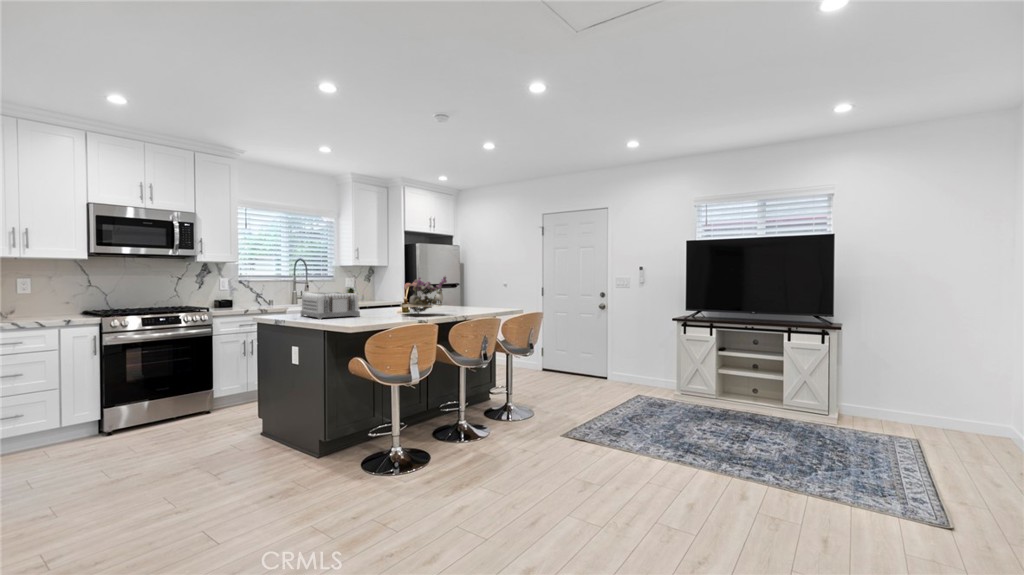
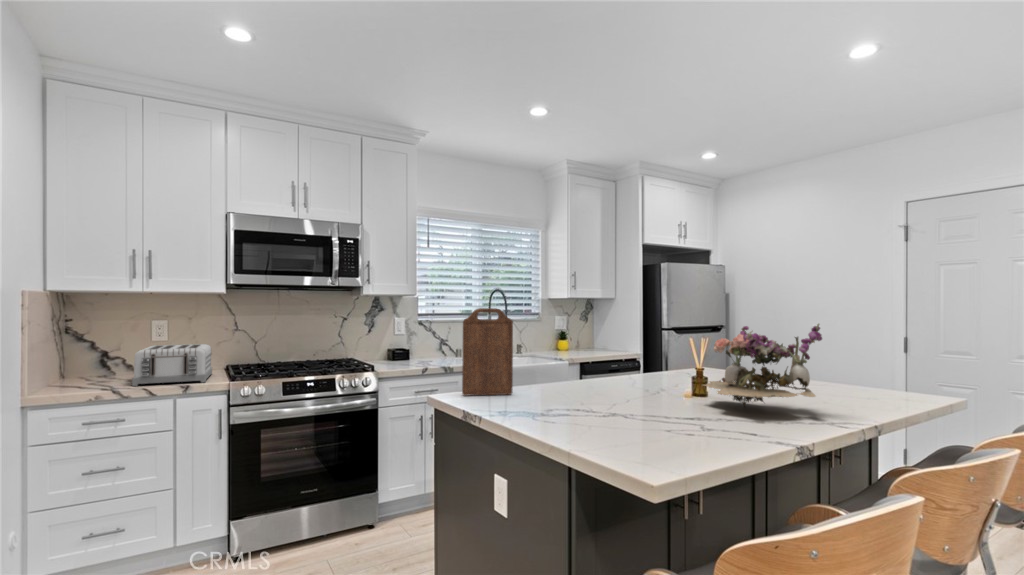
cutting board: none [273,269,303,316] -> present [462,308,513,396]
toaster: present [301,292,360,319] -> present [132,344,212,386]

